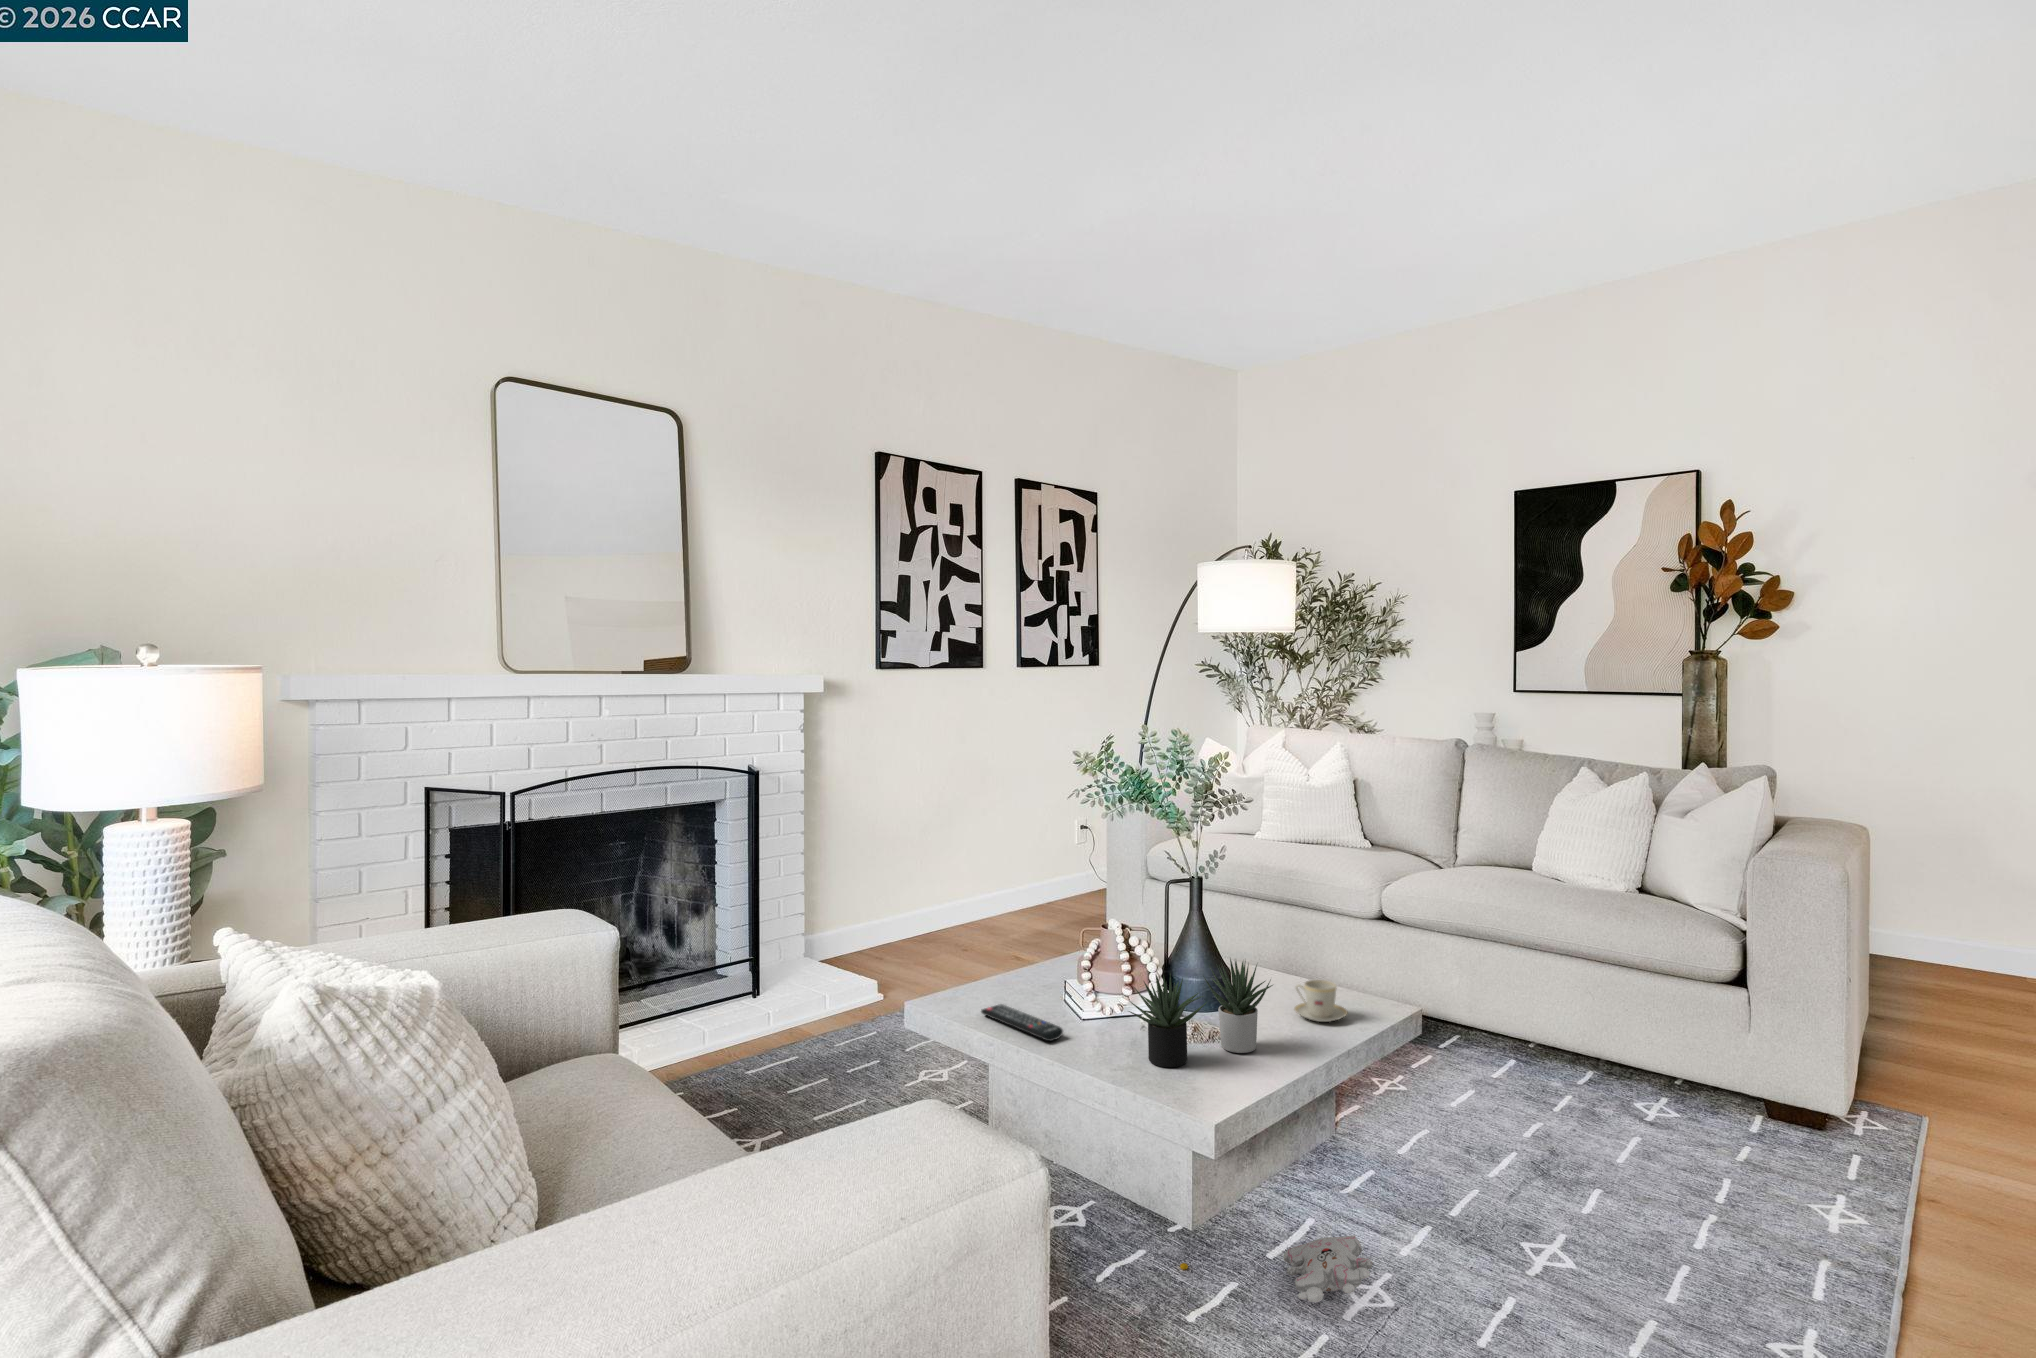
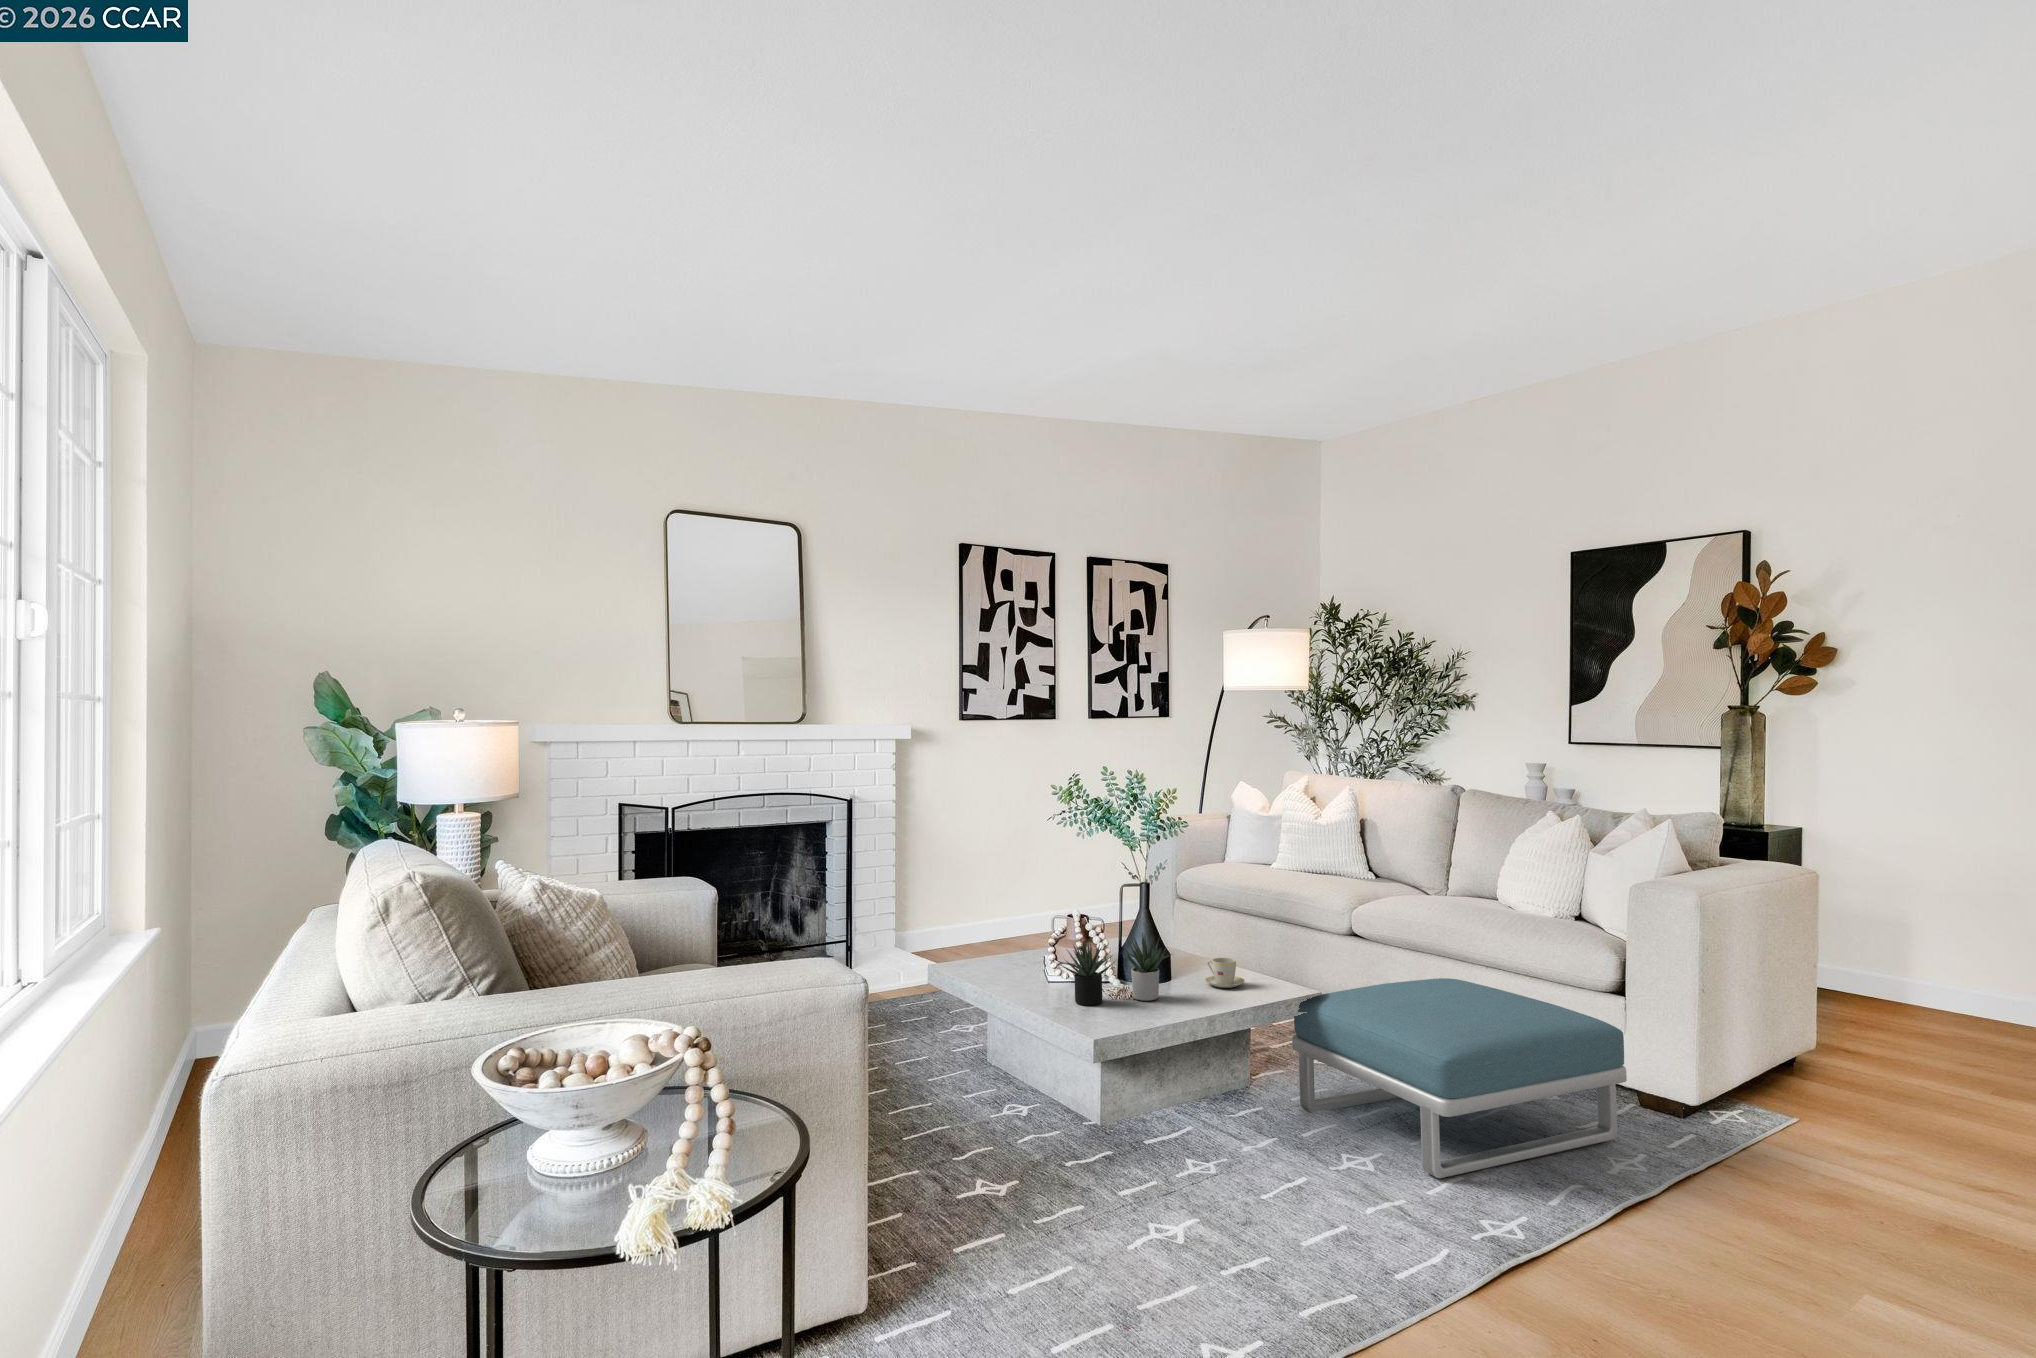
footstool: none [1408,986,1854,1293] -> present [1292,978,1627,1178]
remote control: present [981,1004,1063,1041] -> none [975,967,1025,989]
plush toy: present [1180,1235,1373,1303] -> none [1083,1125,1211,1159]

